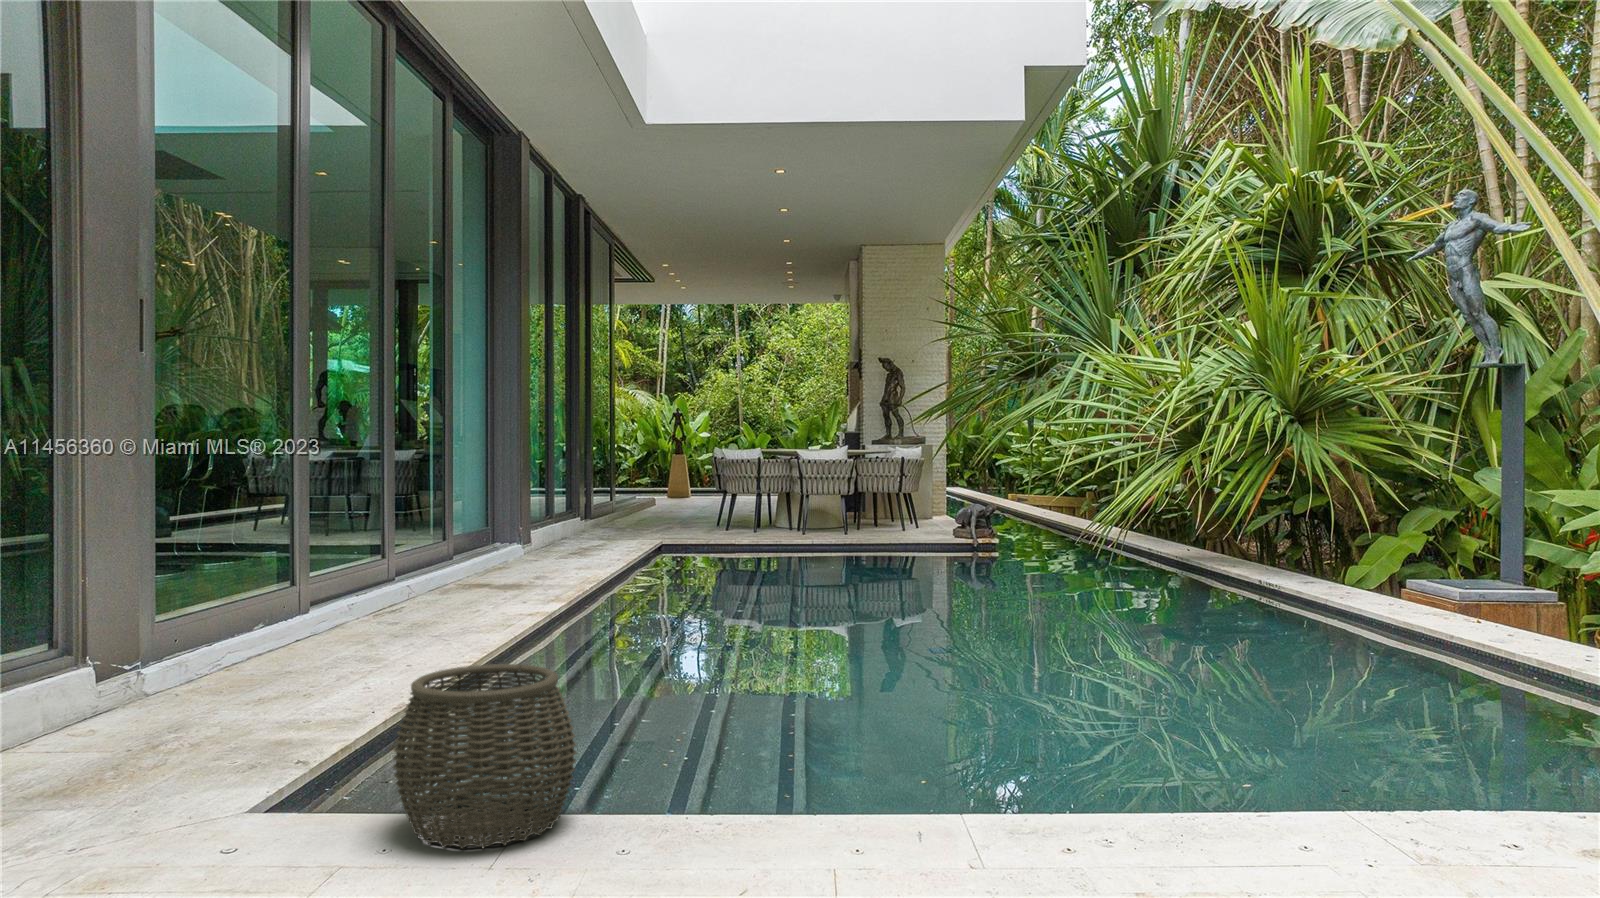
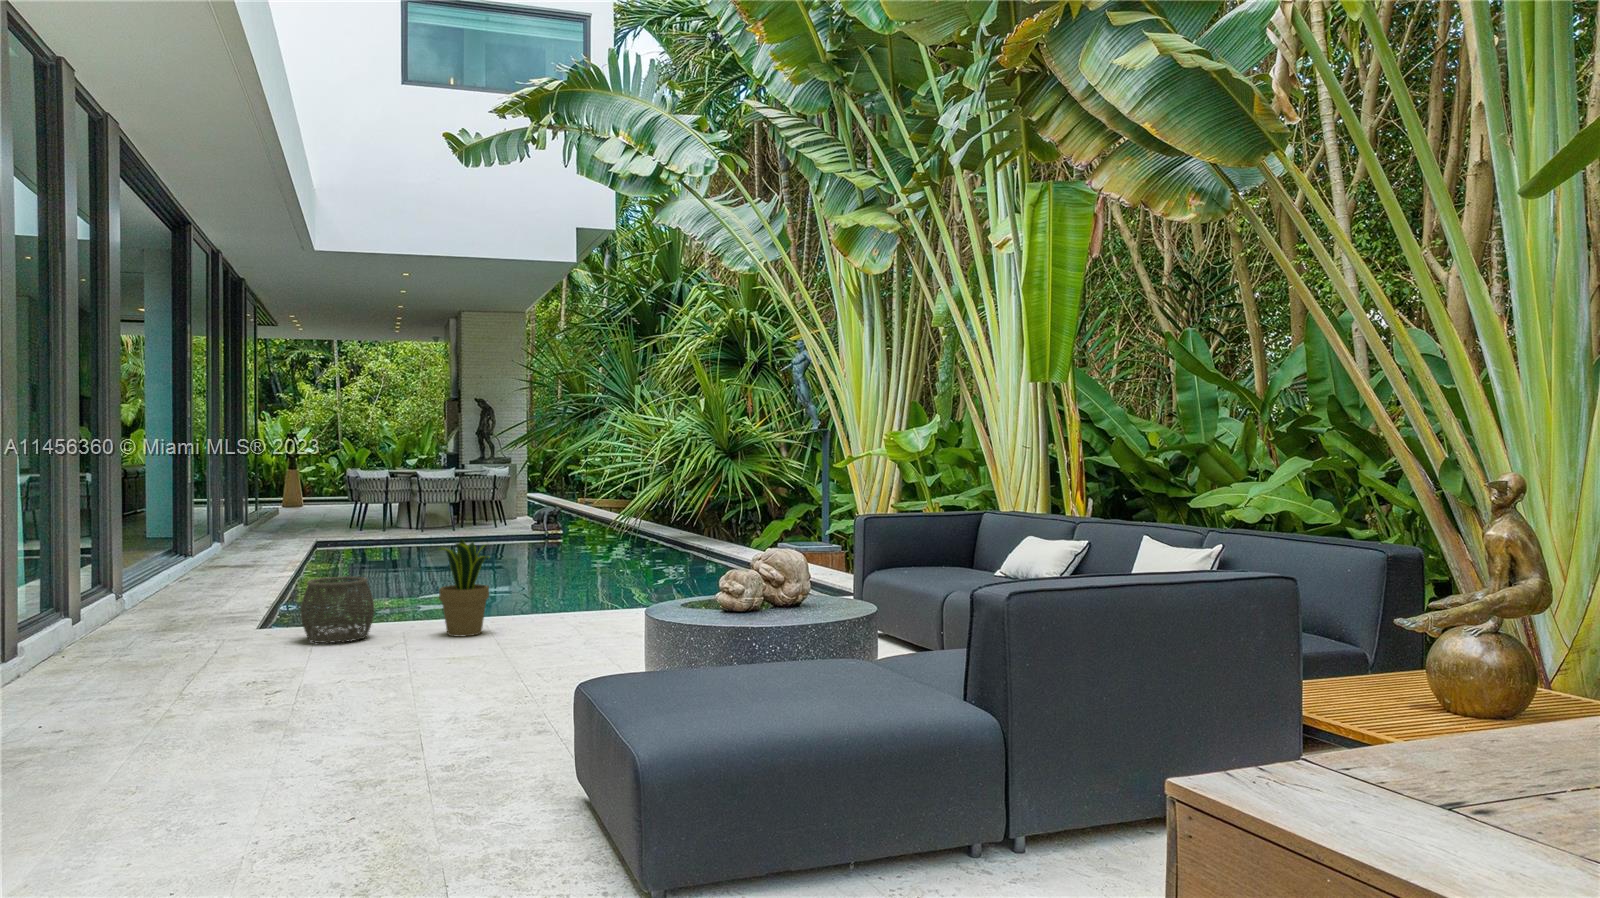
potted plant: none [715,583,858,852] -> present [438,539,490,637]

